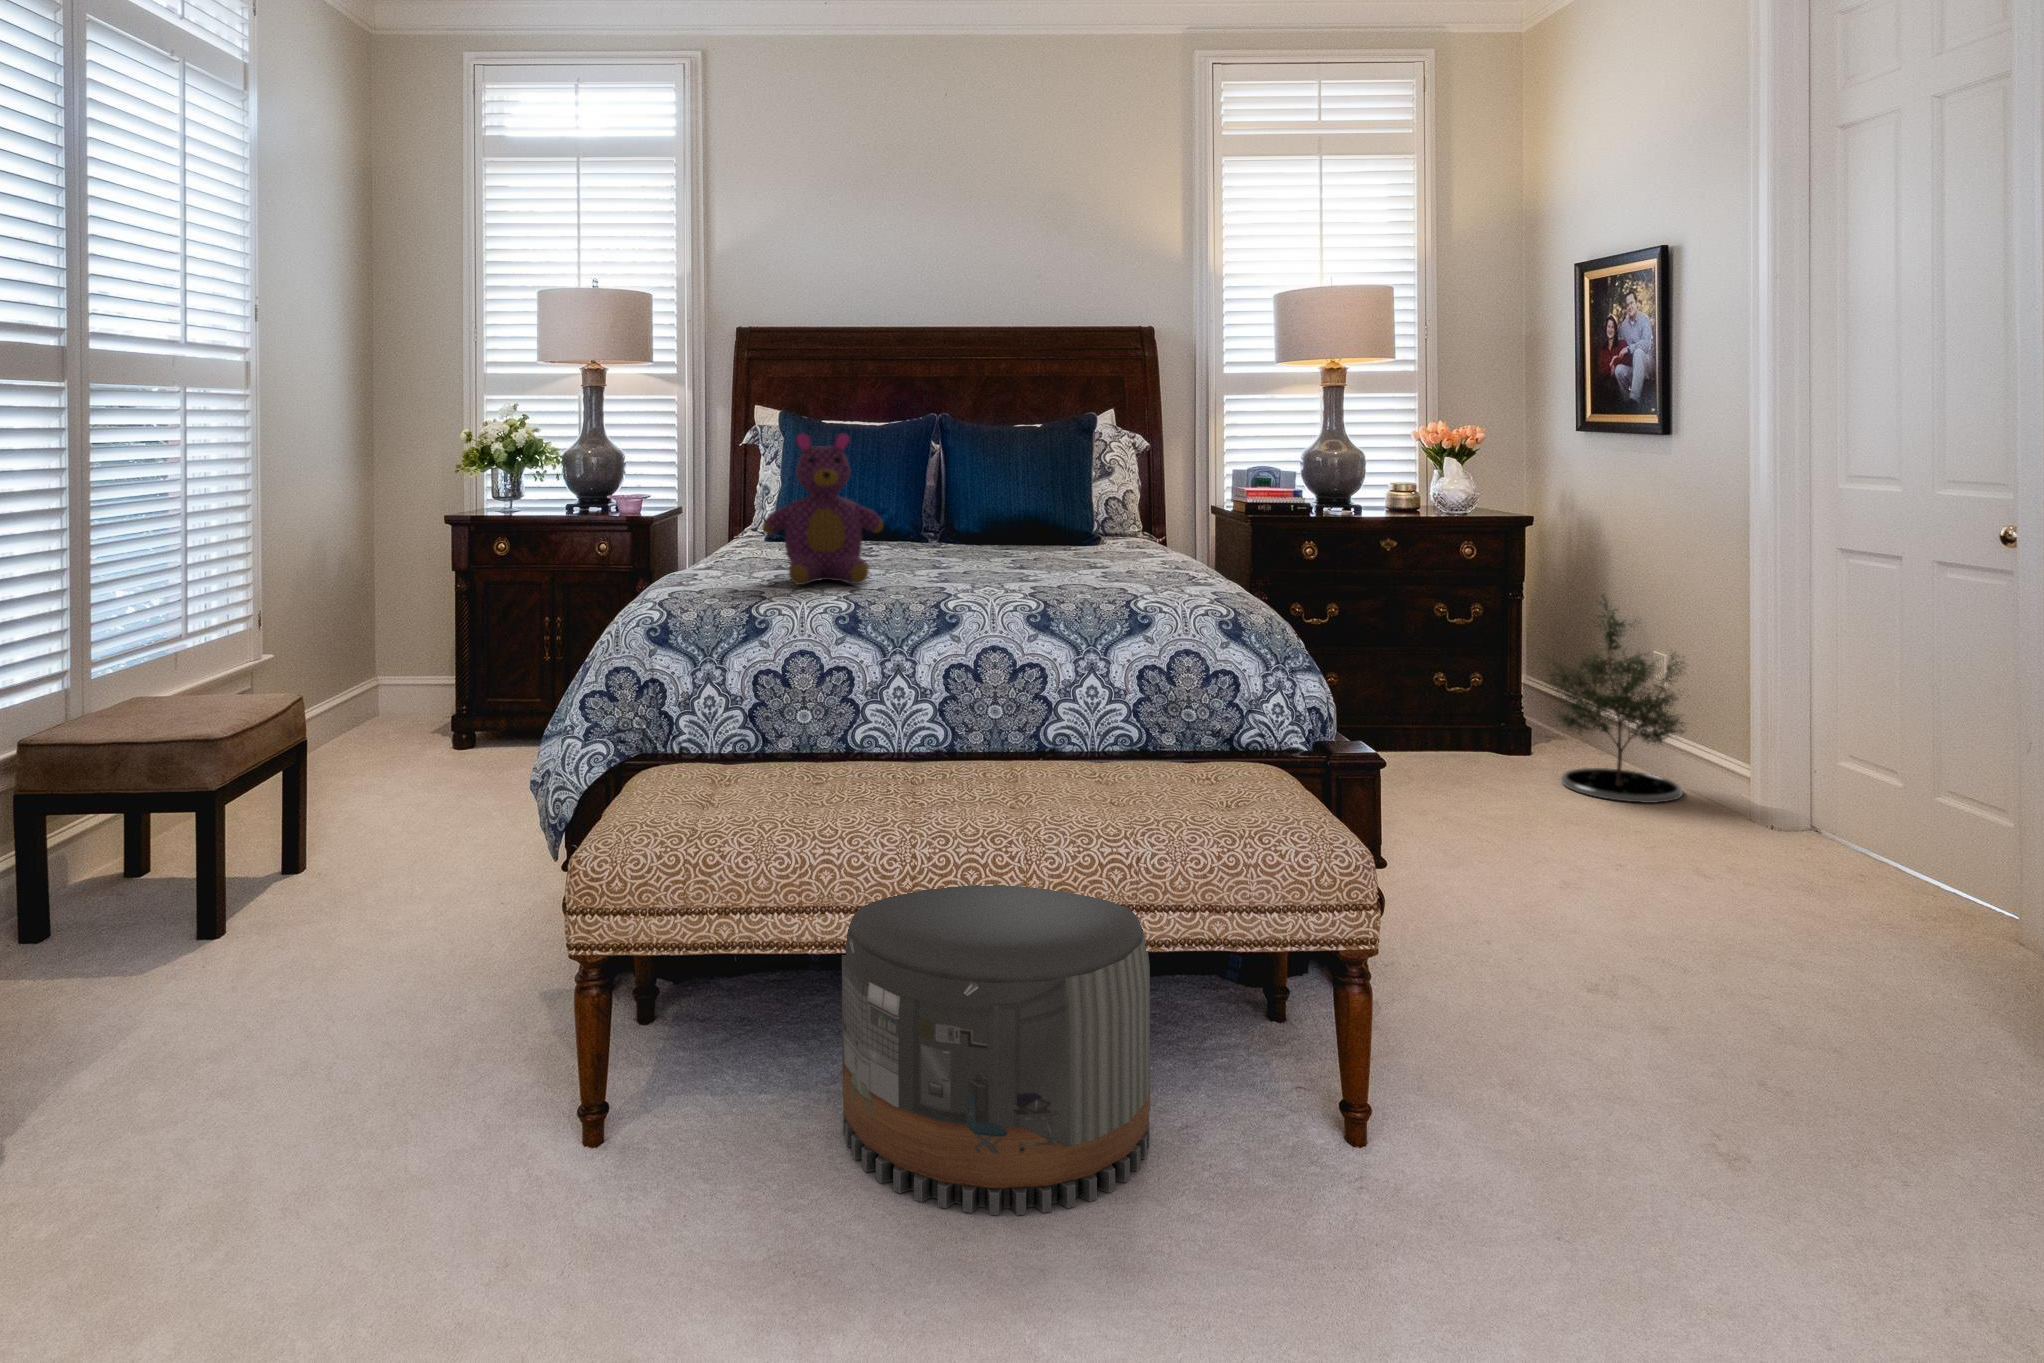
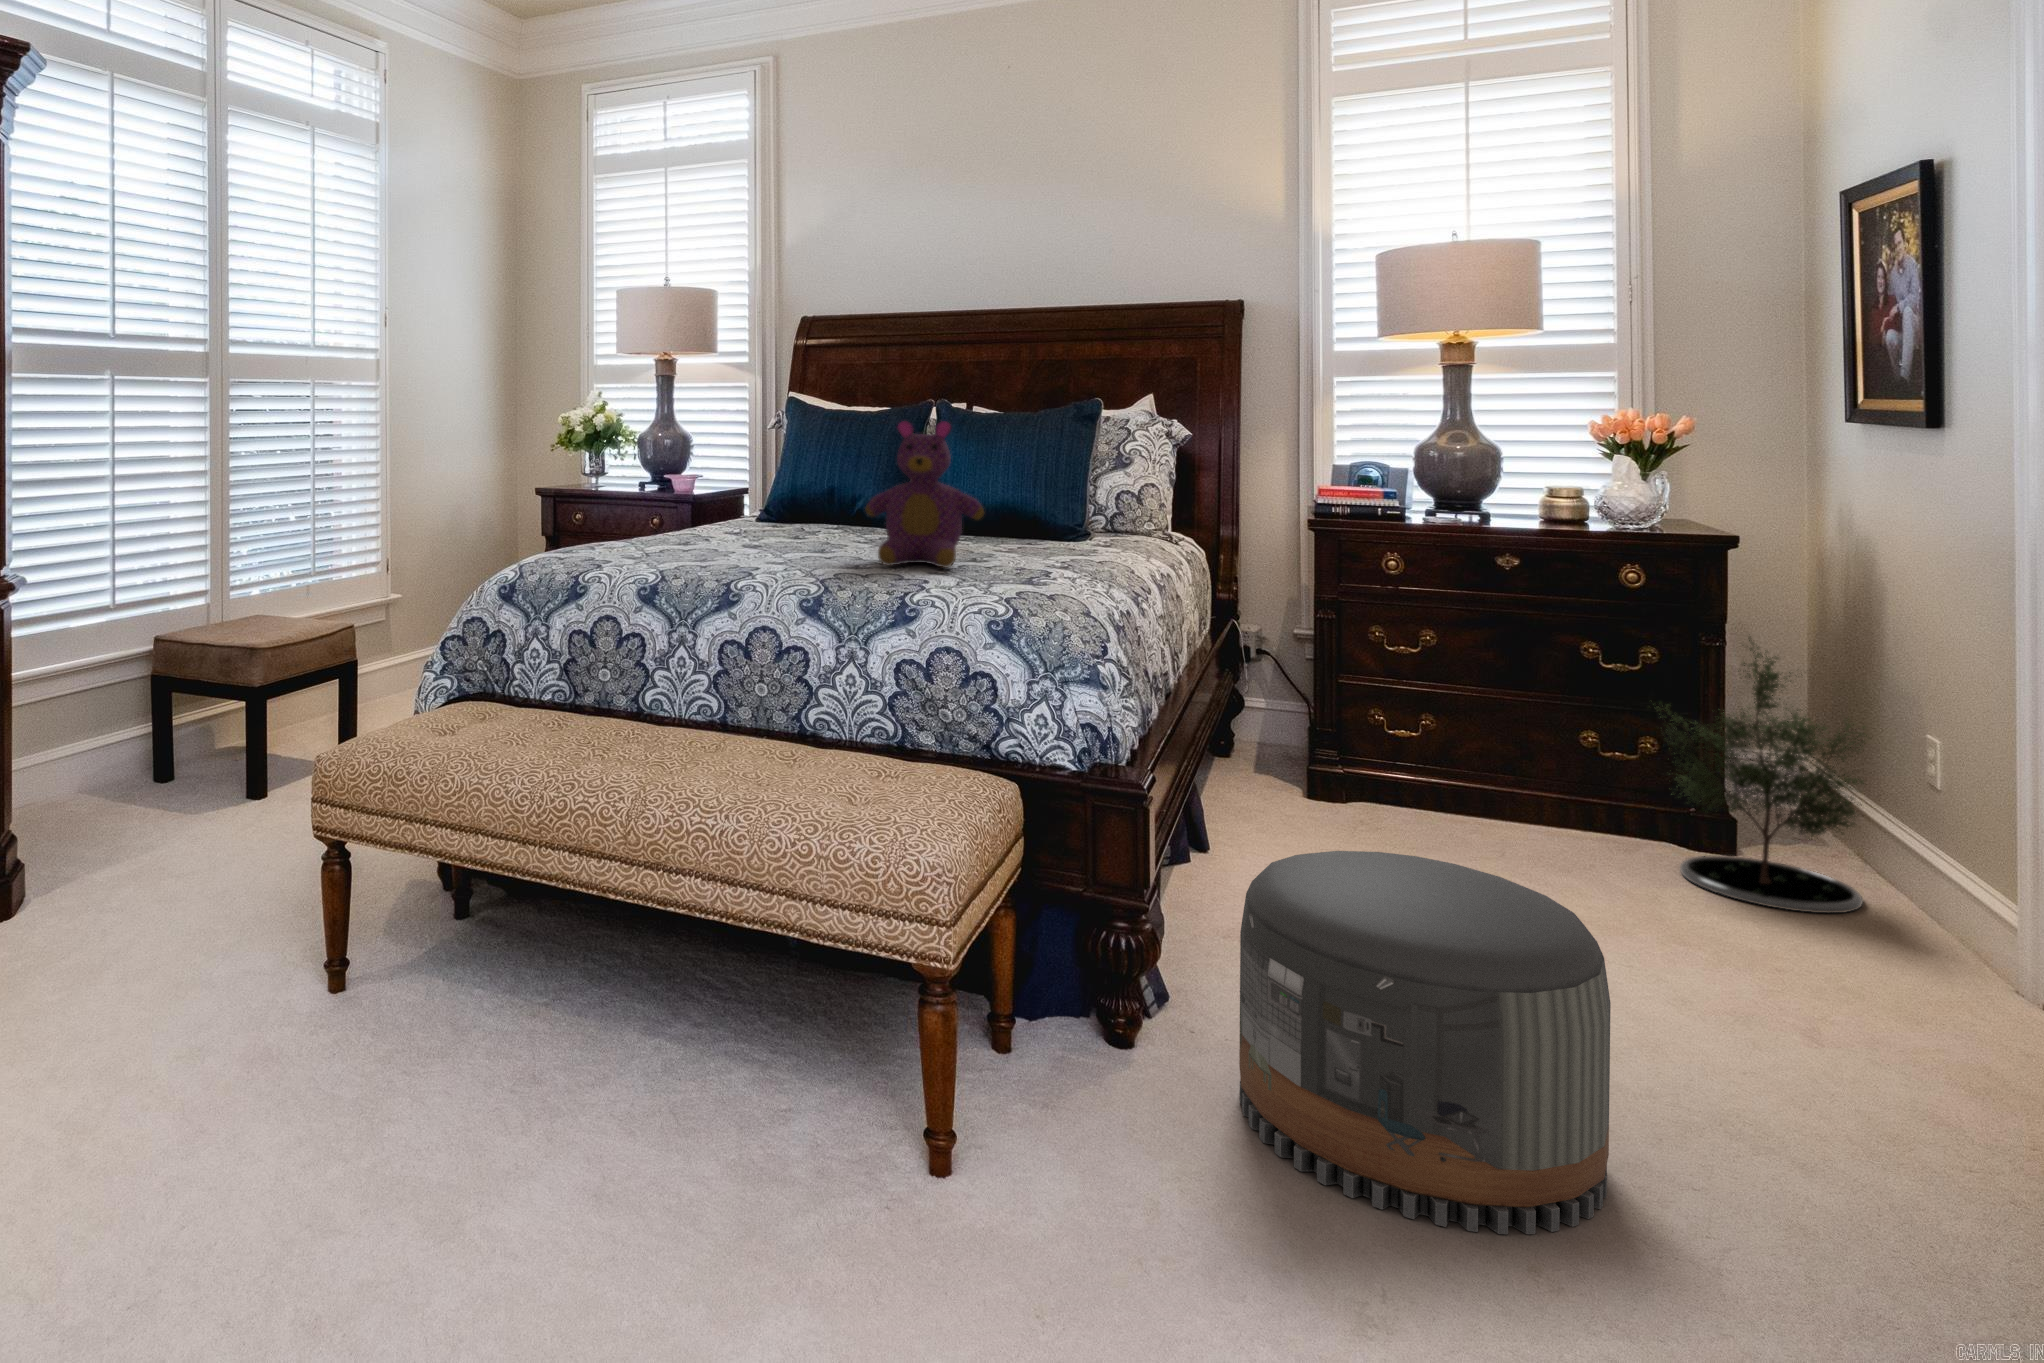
teddy bear: present [762,433,883,585] -> present [866,421,984,568]
pouf: present [842,885,1150,1215] -> present [1239,851,1611,1234]

